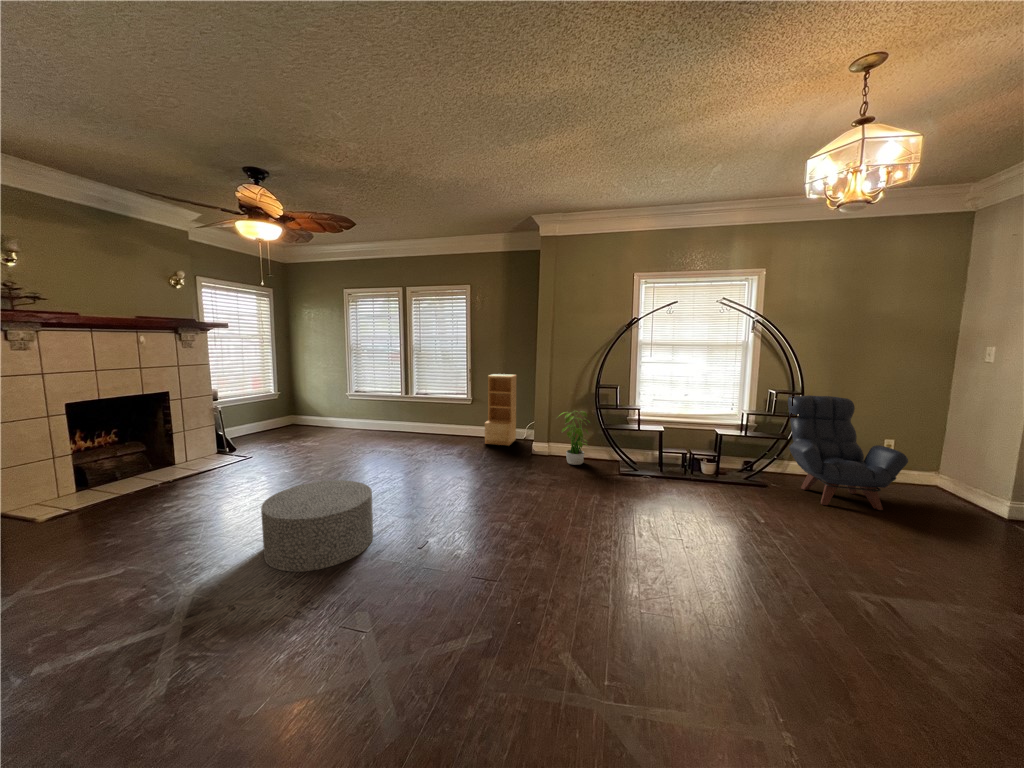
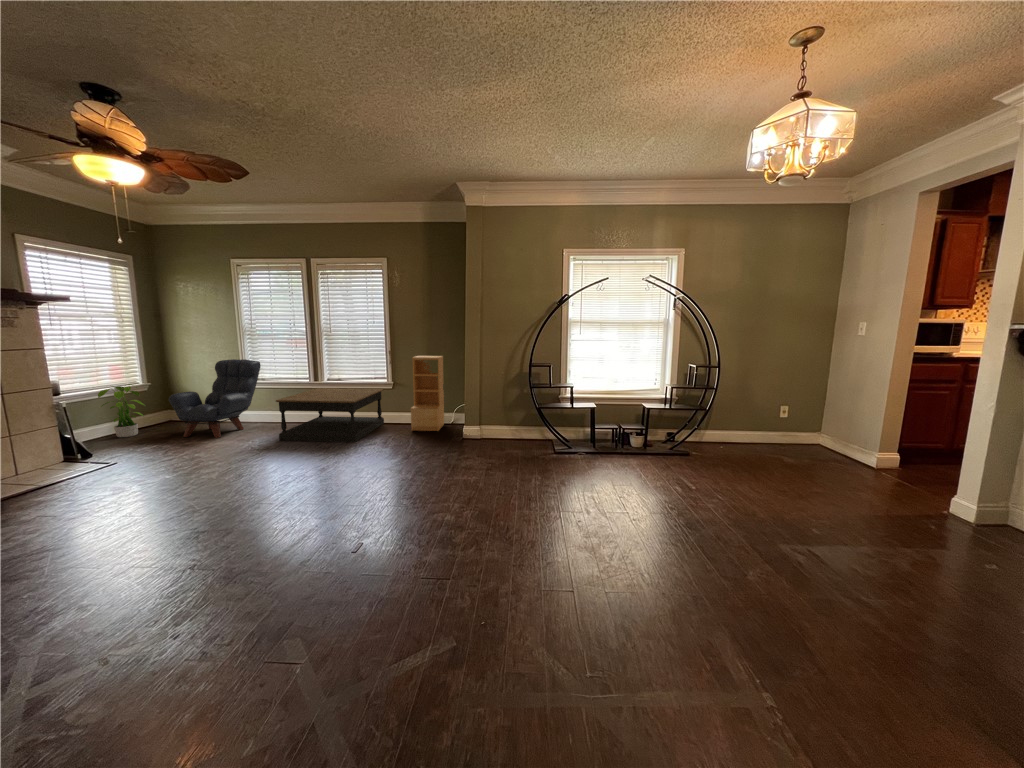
armchair: present [788,395,908,510] -> present [169,359,261,438]
coffee table: none [371,401,462,451] -> present [276,388,384,442]
potted plant: present [557,411,589,465] -> present [98,384,145,437]
ottoman: present [261,480,373,572] -> none [138,483,294,602]

